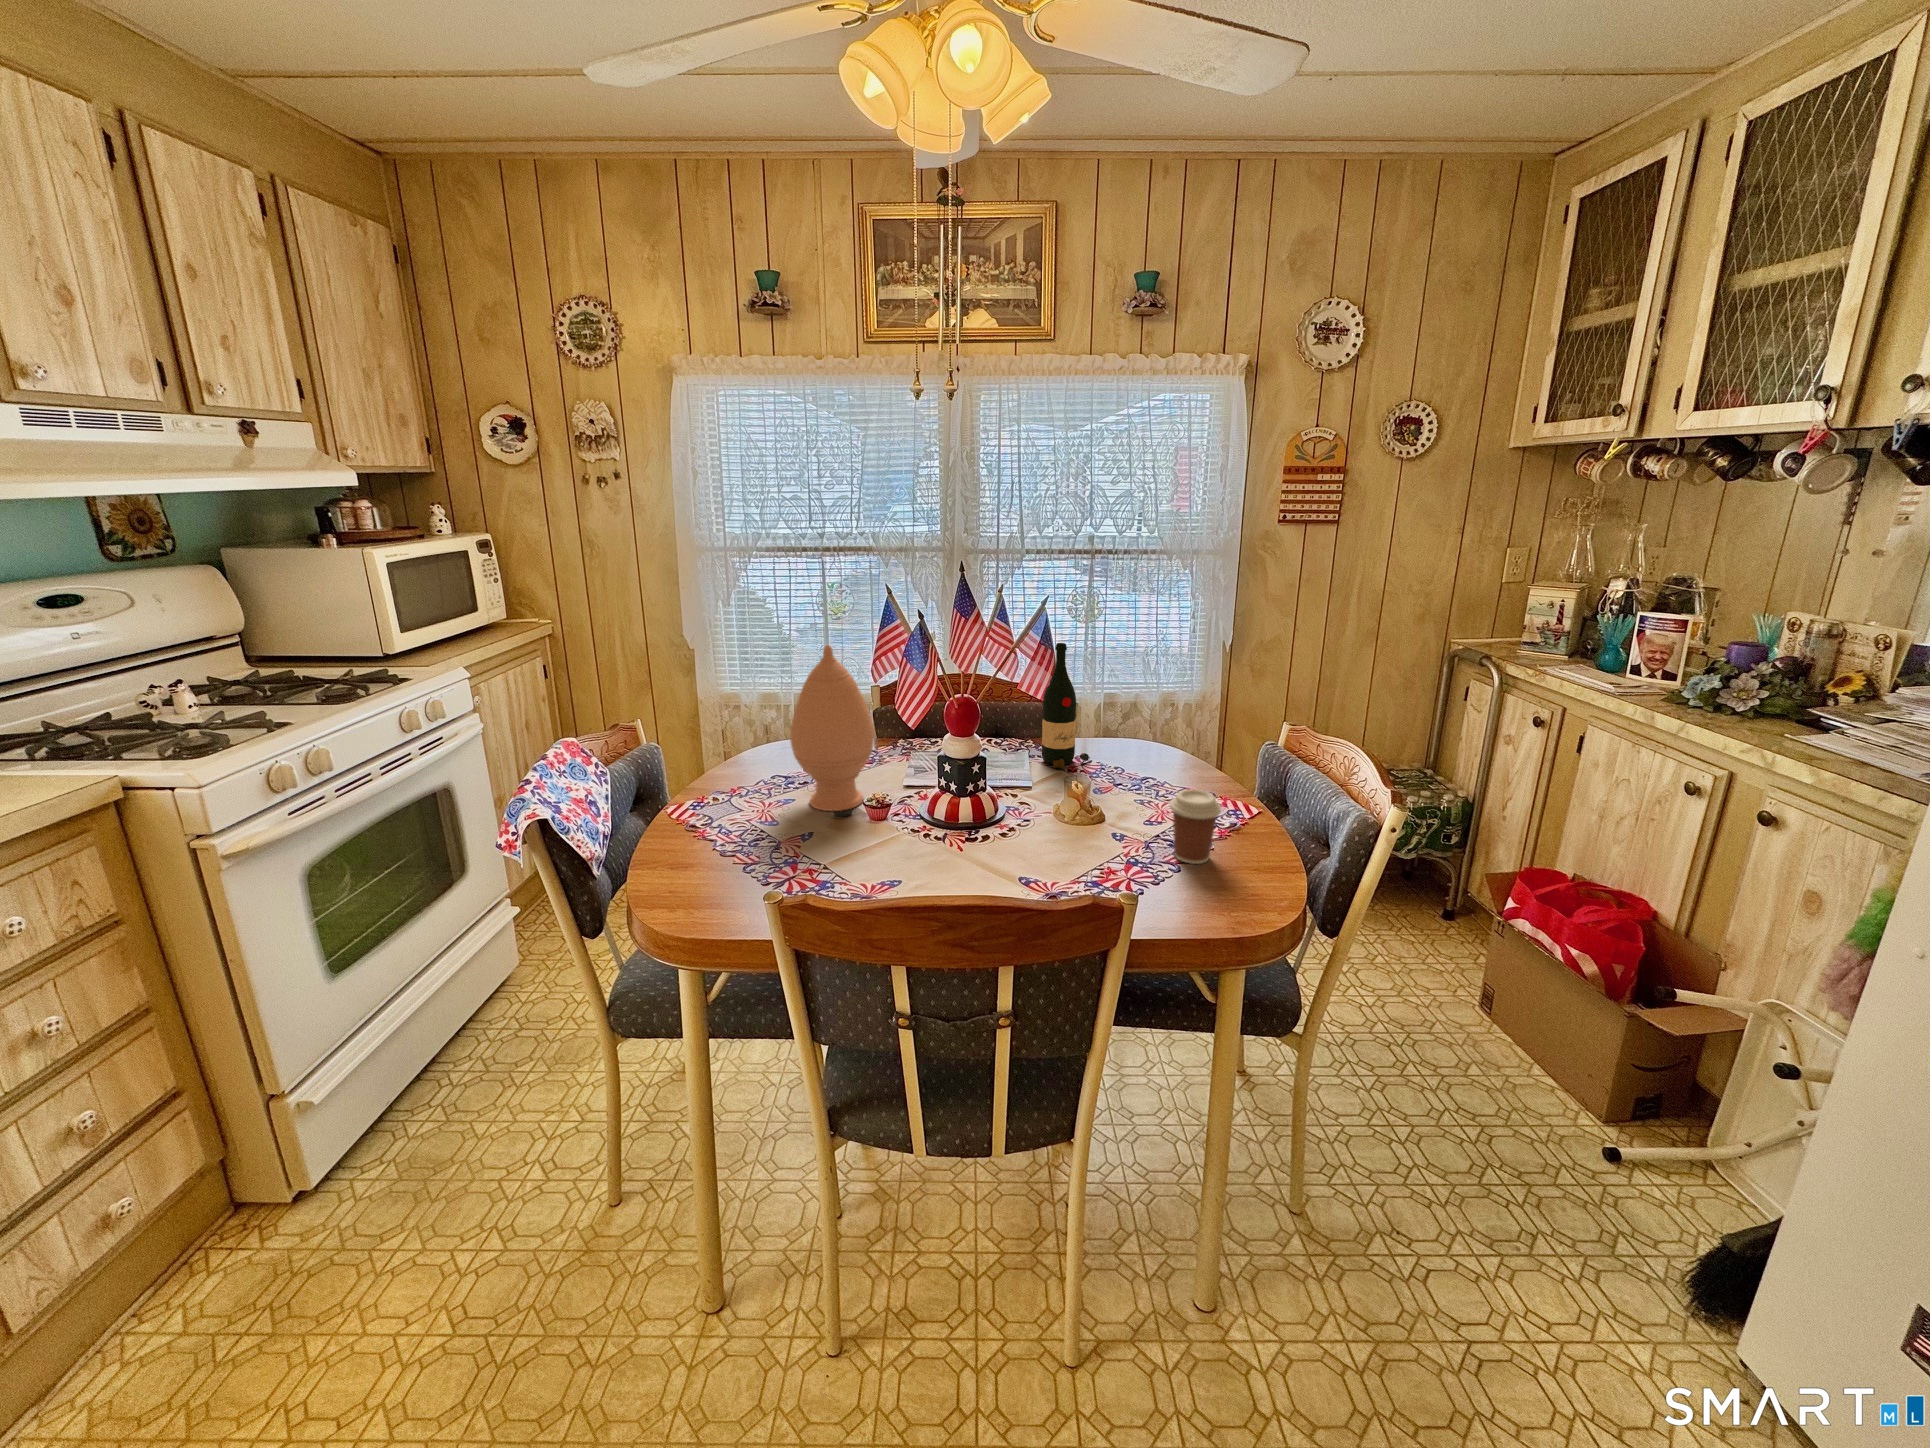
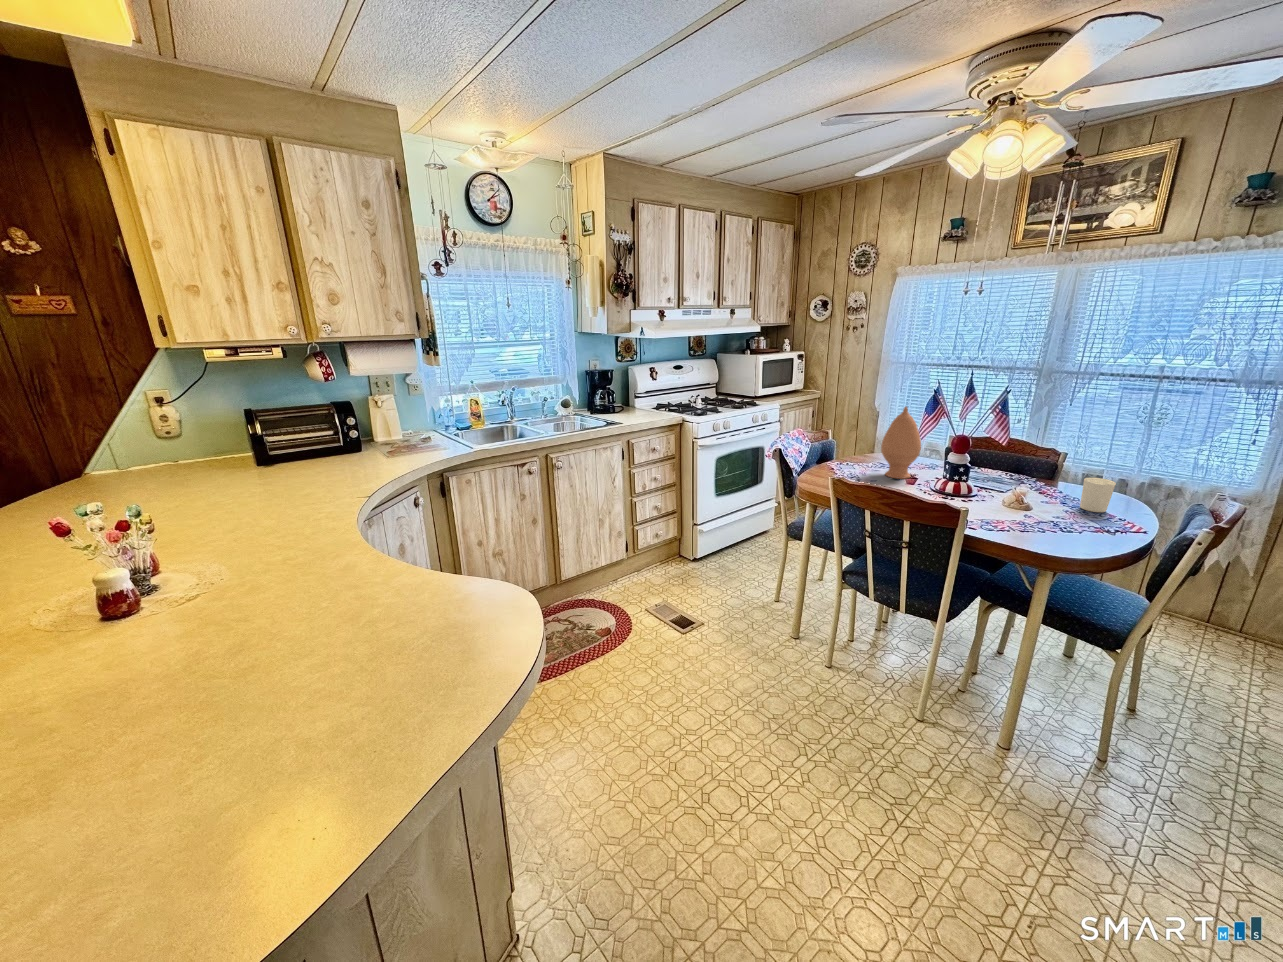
wine bottle: present [1042,643,1090,768] -> none [1026,424,1056,492]
candle holder: none [1147,728,1191,790] -> present [1080,478,1116,512]
coffee cup: present [1170,789,1221,864] -> none [1044,496,1076,533]

